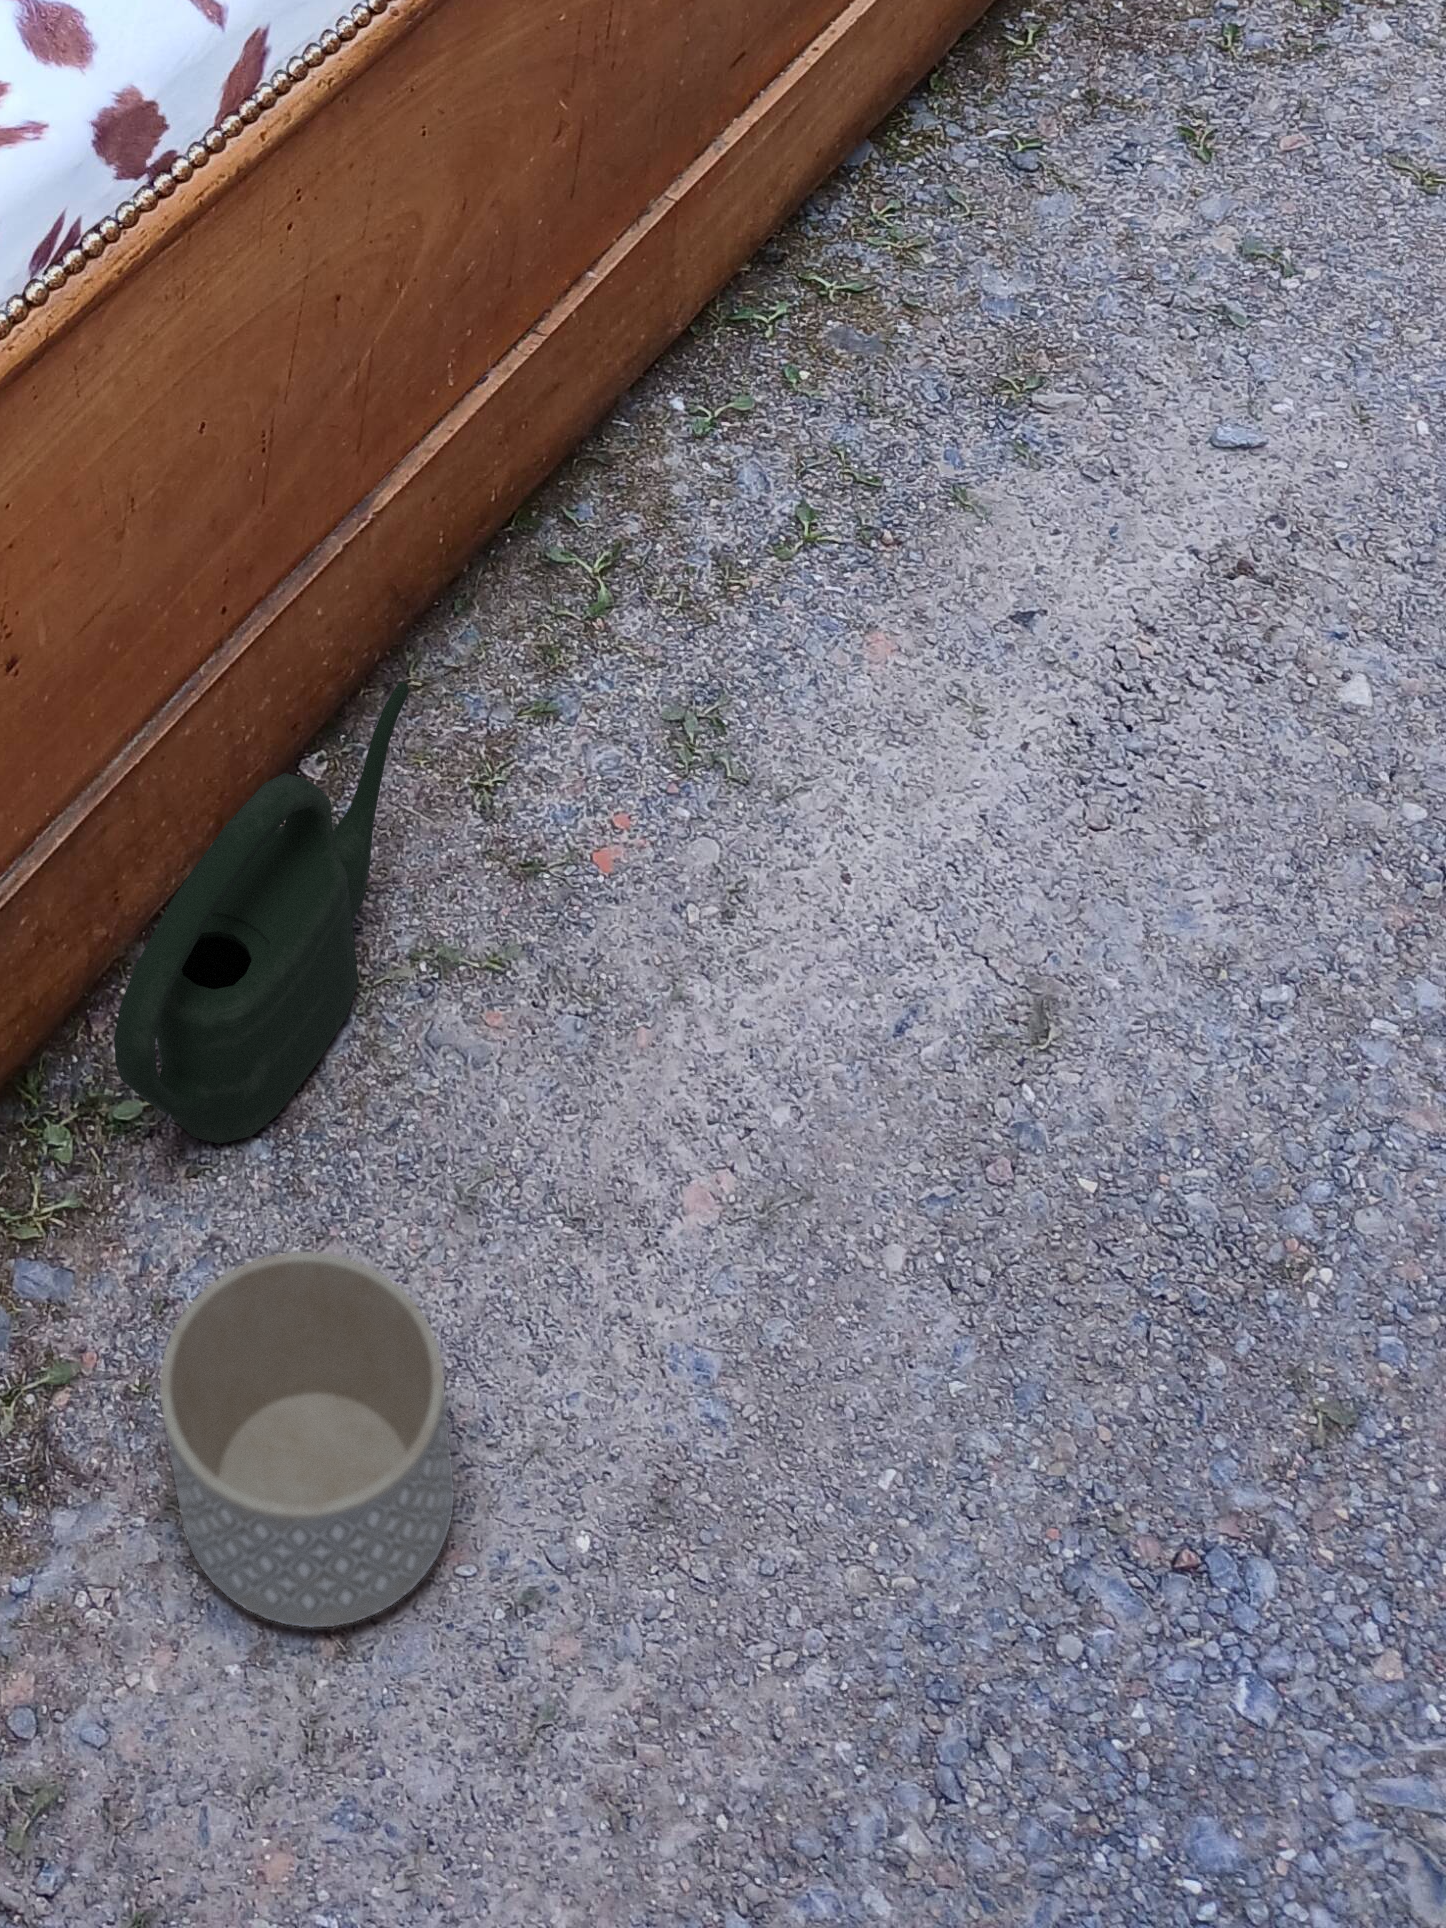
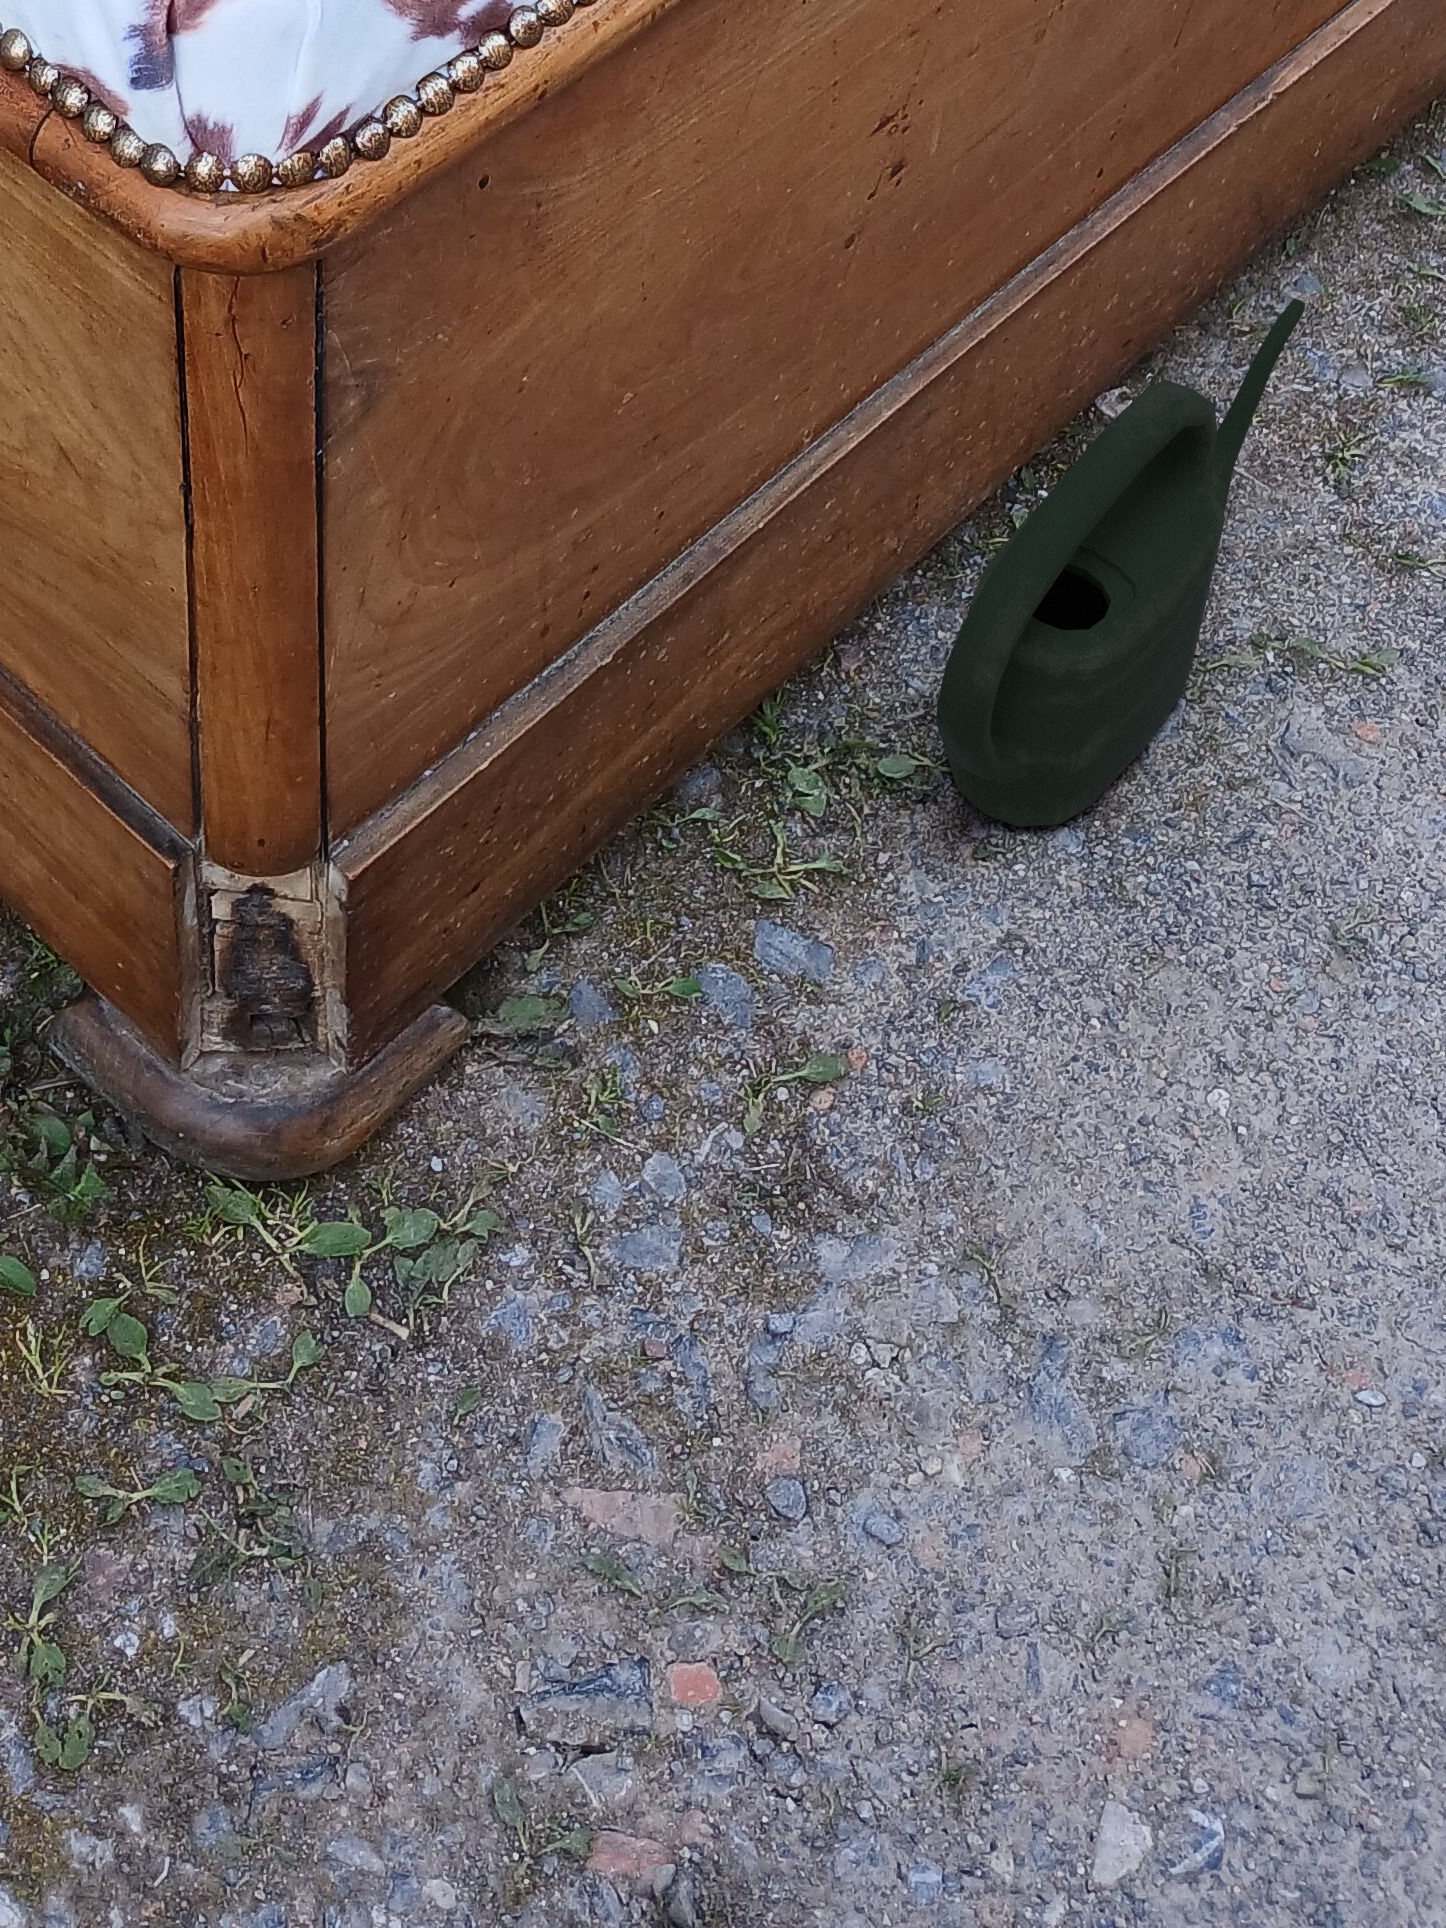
planter: present [160,1252,454,1628] -> none [991,967,1413,1449]

